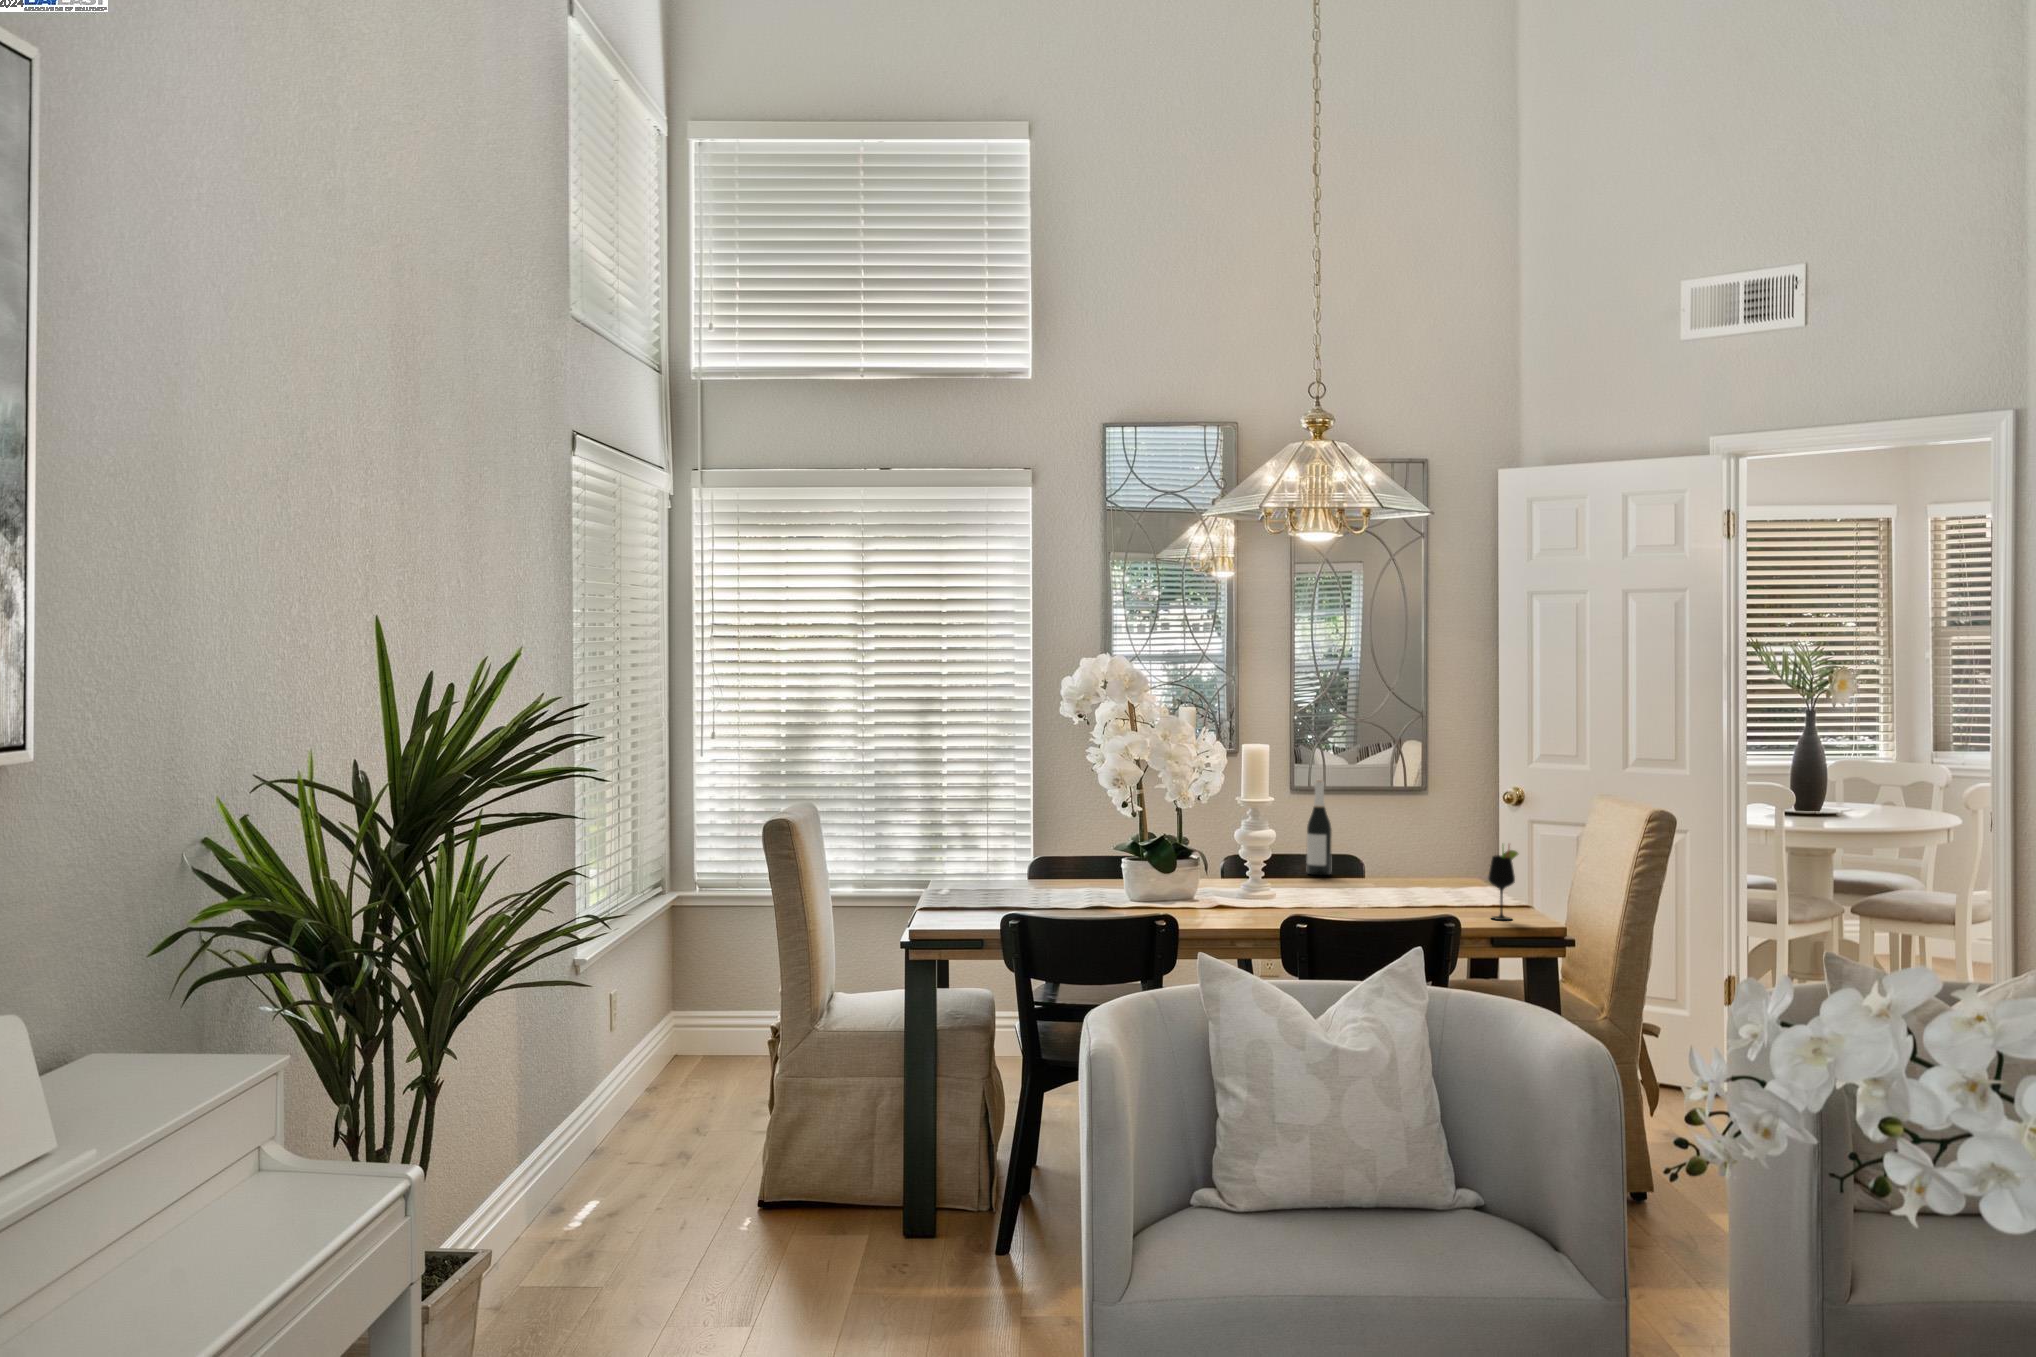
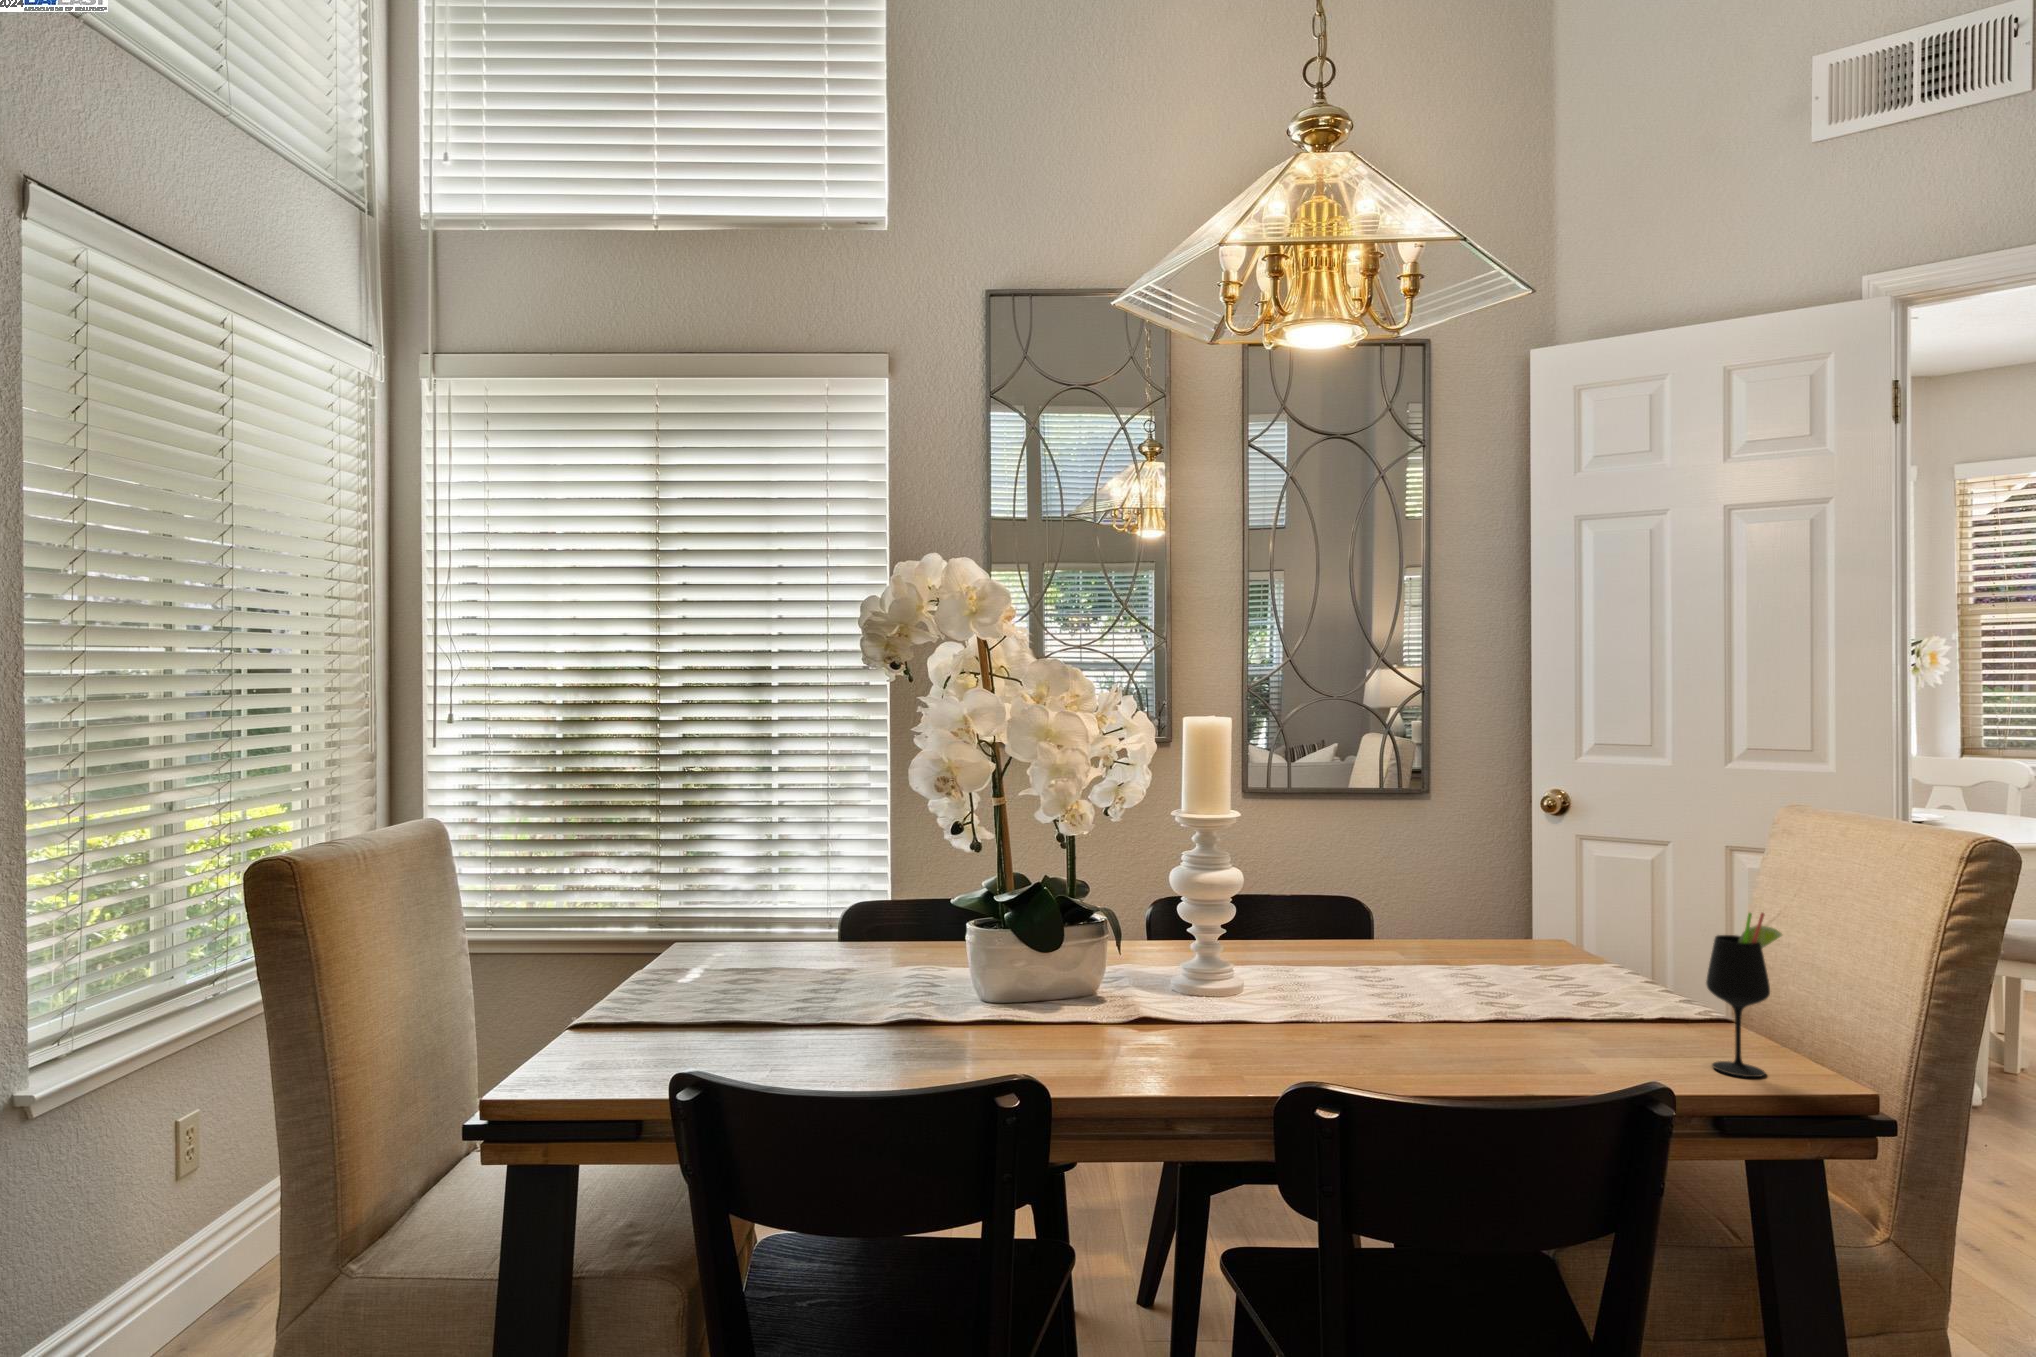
wine bottle: present [1307,780,1332,875] -> none [1285,778,1324,930]

